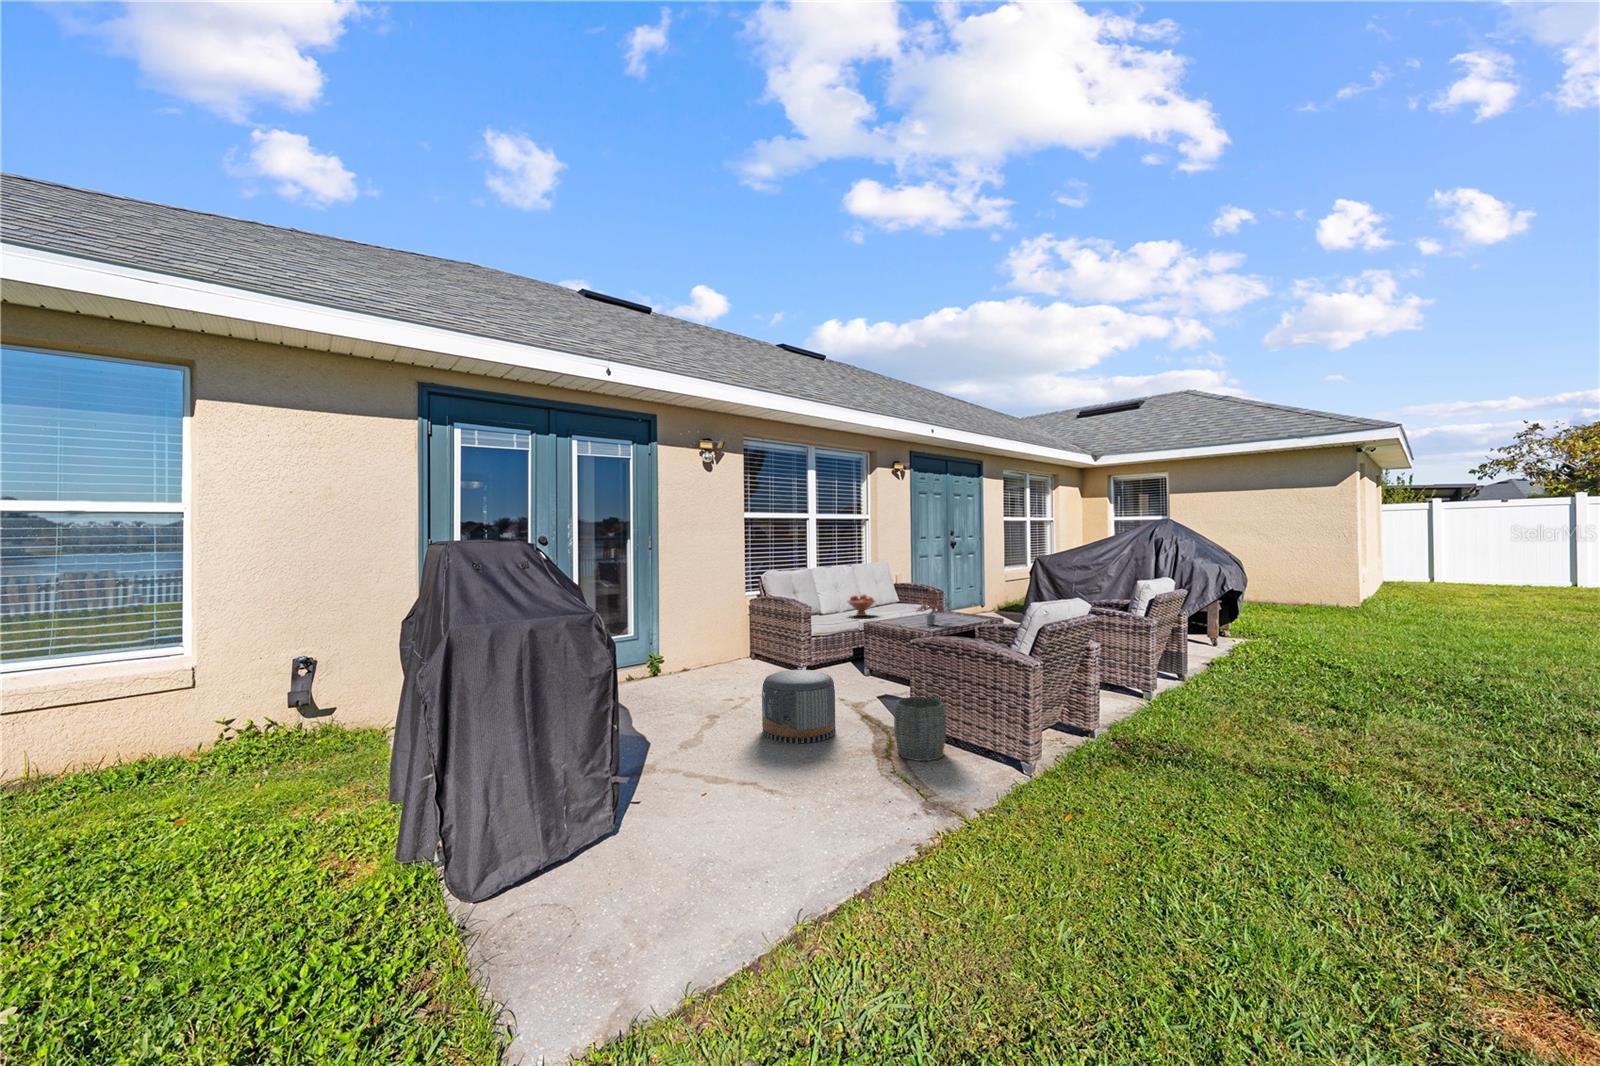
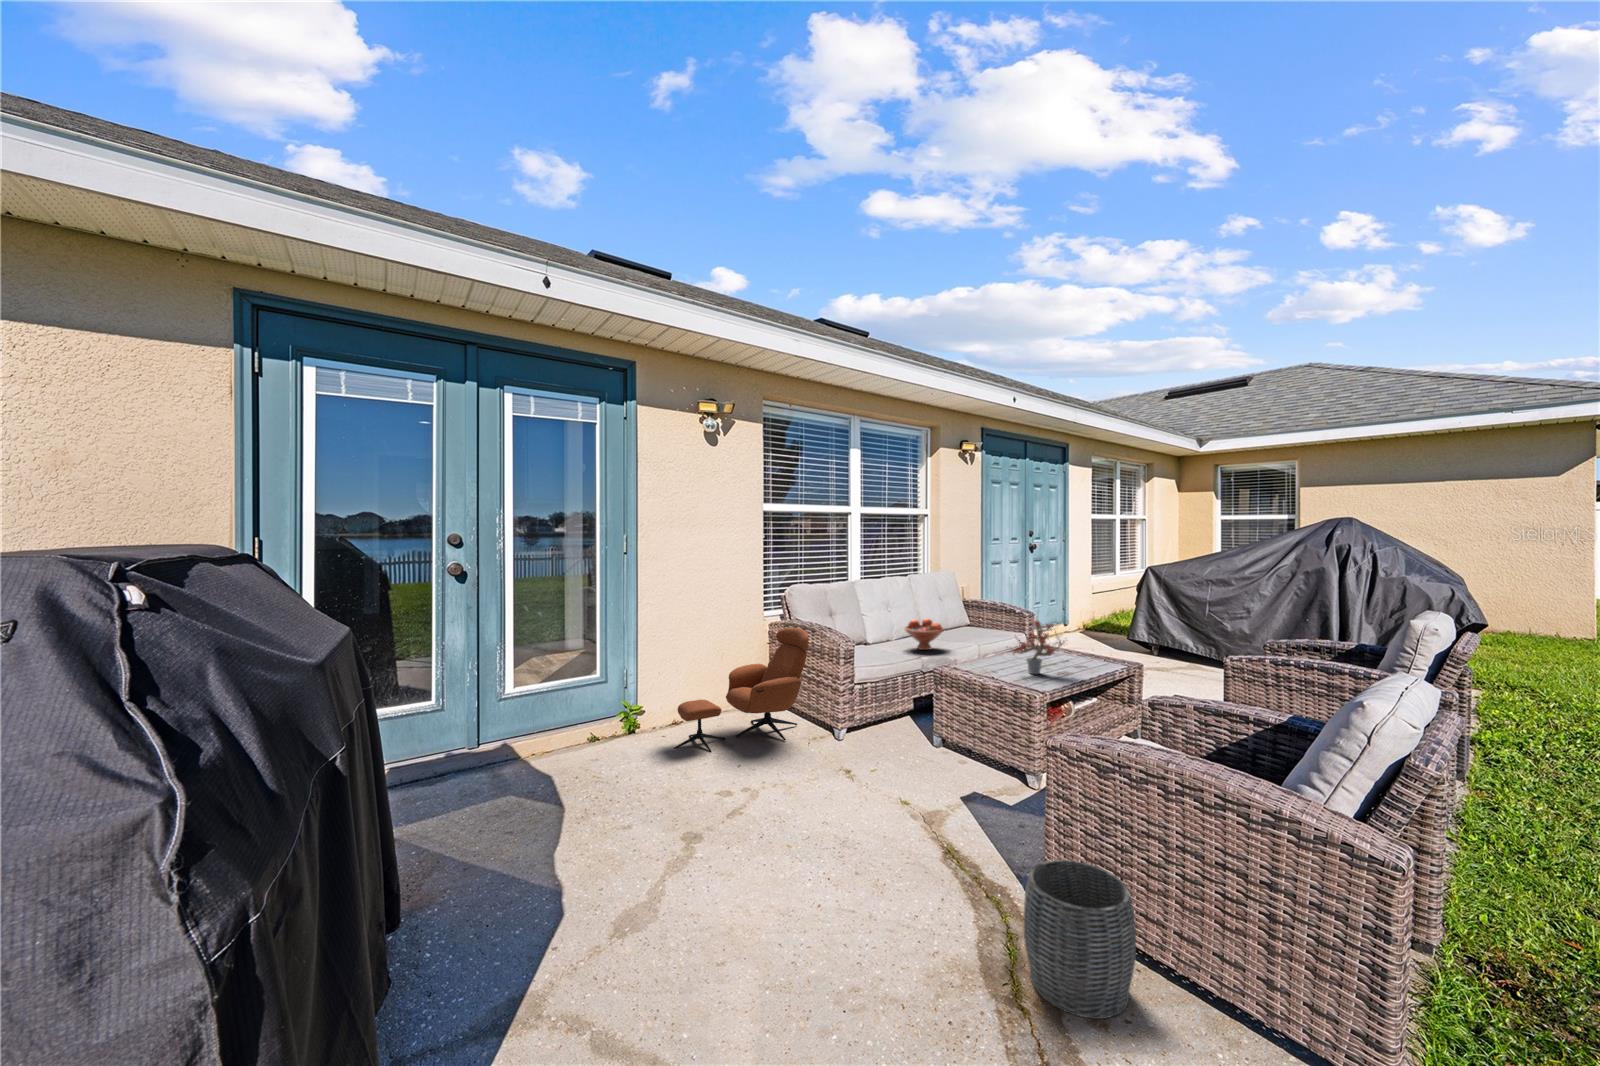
lounge chair: none [688,600,779,683] -> present [674,628,809,752]
pouf: present [762,670,836,744] -> none [769,775,901,935]

